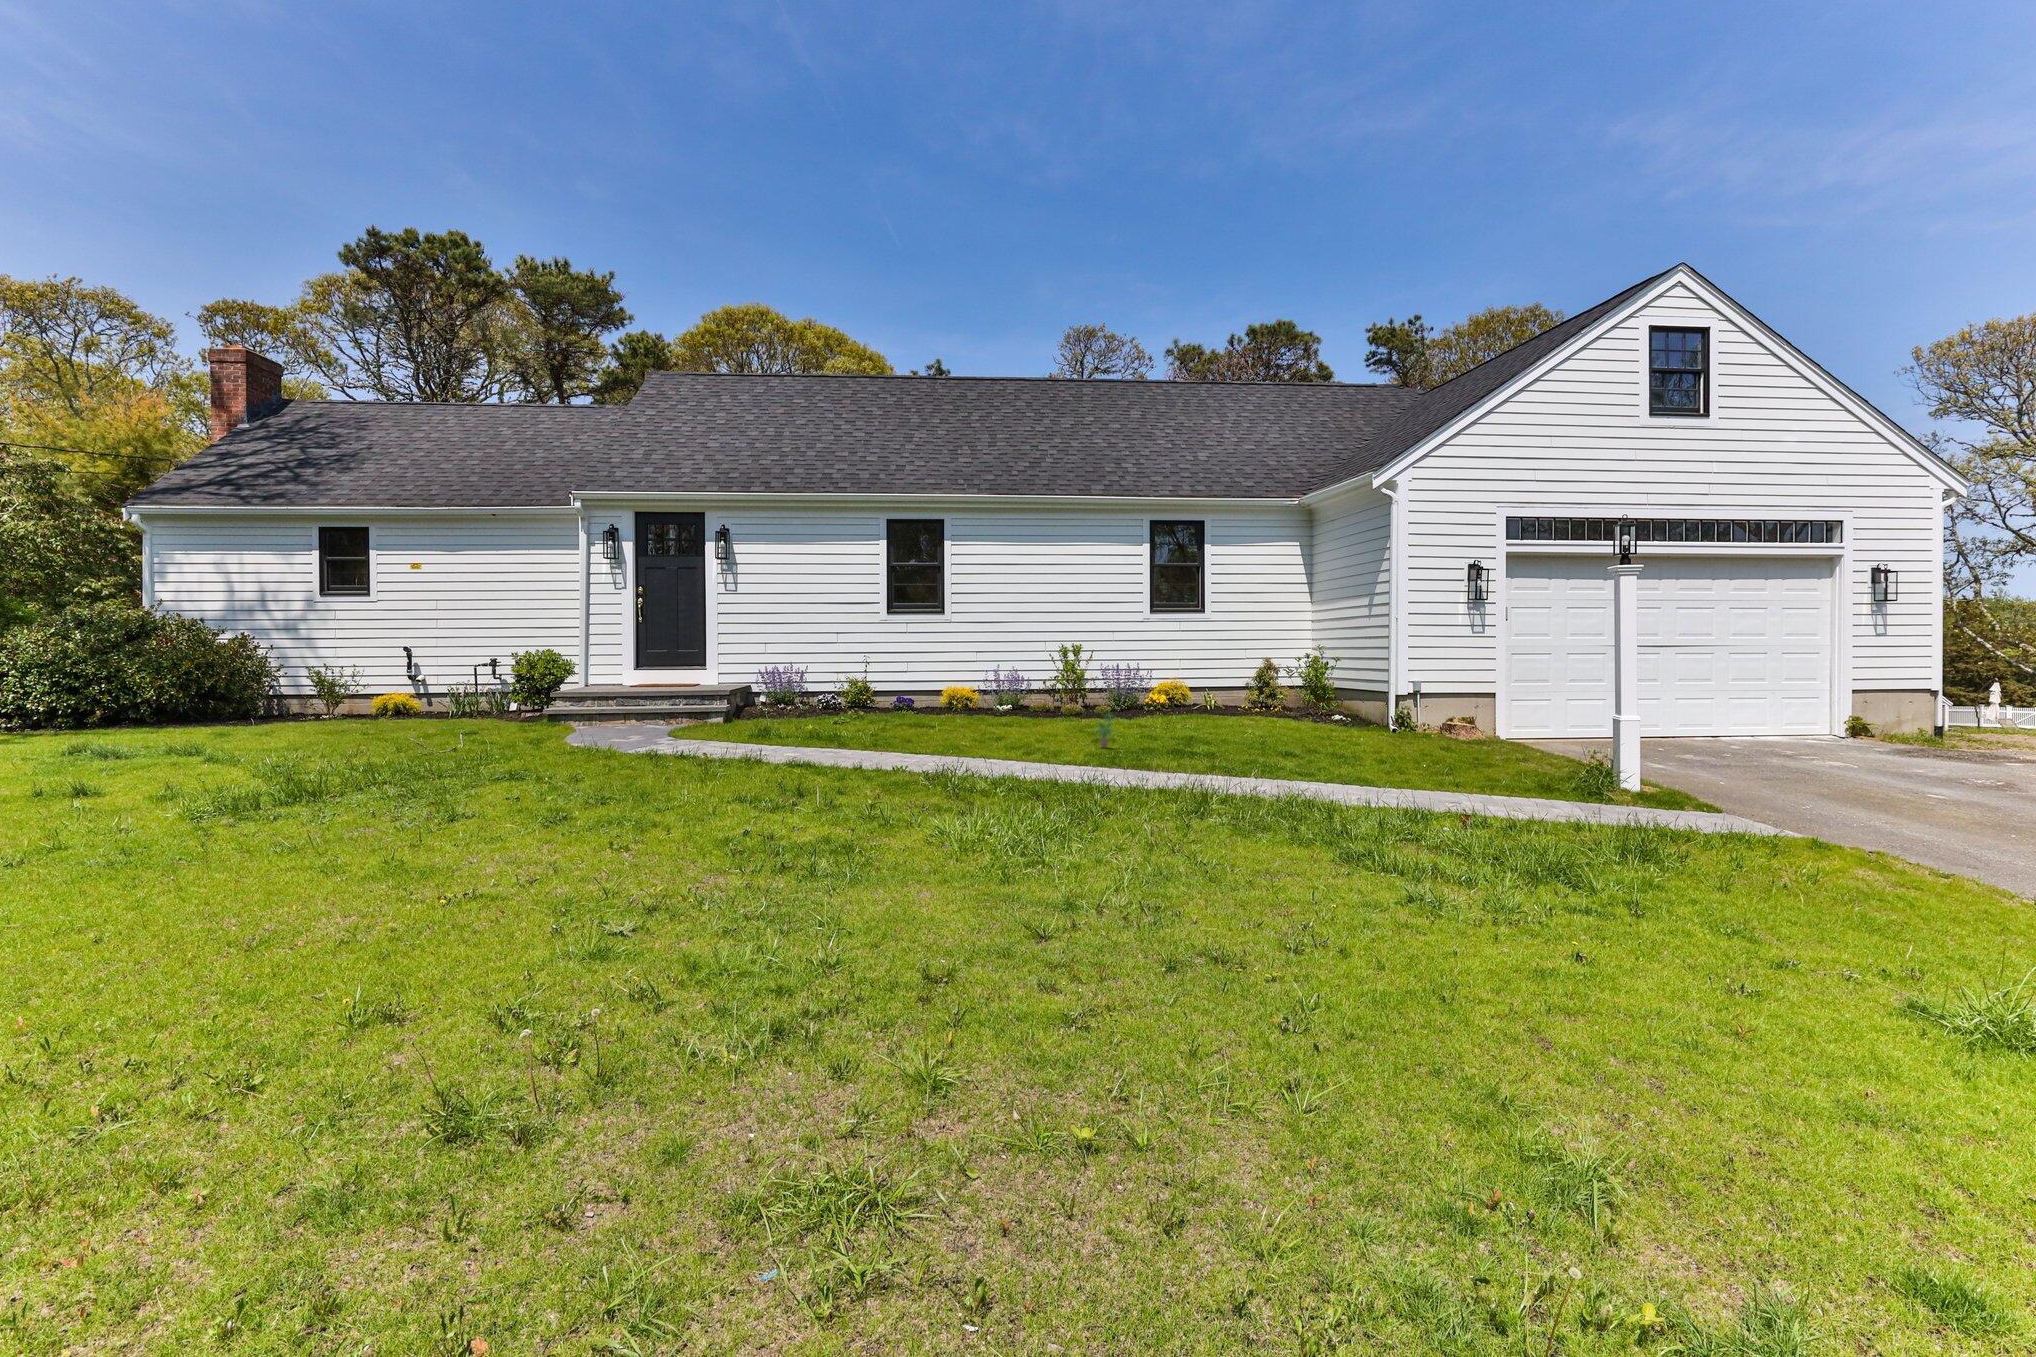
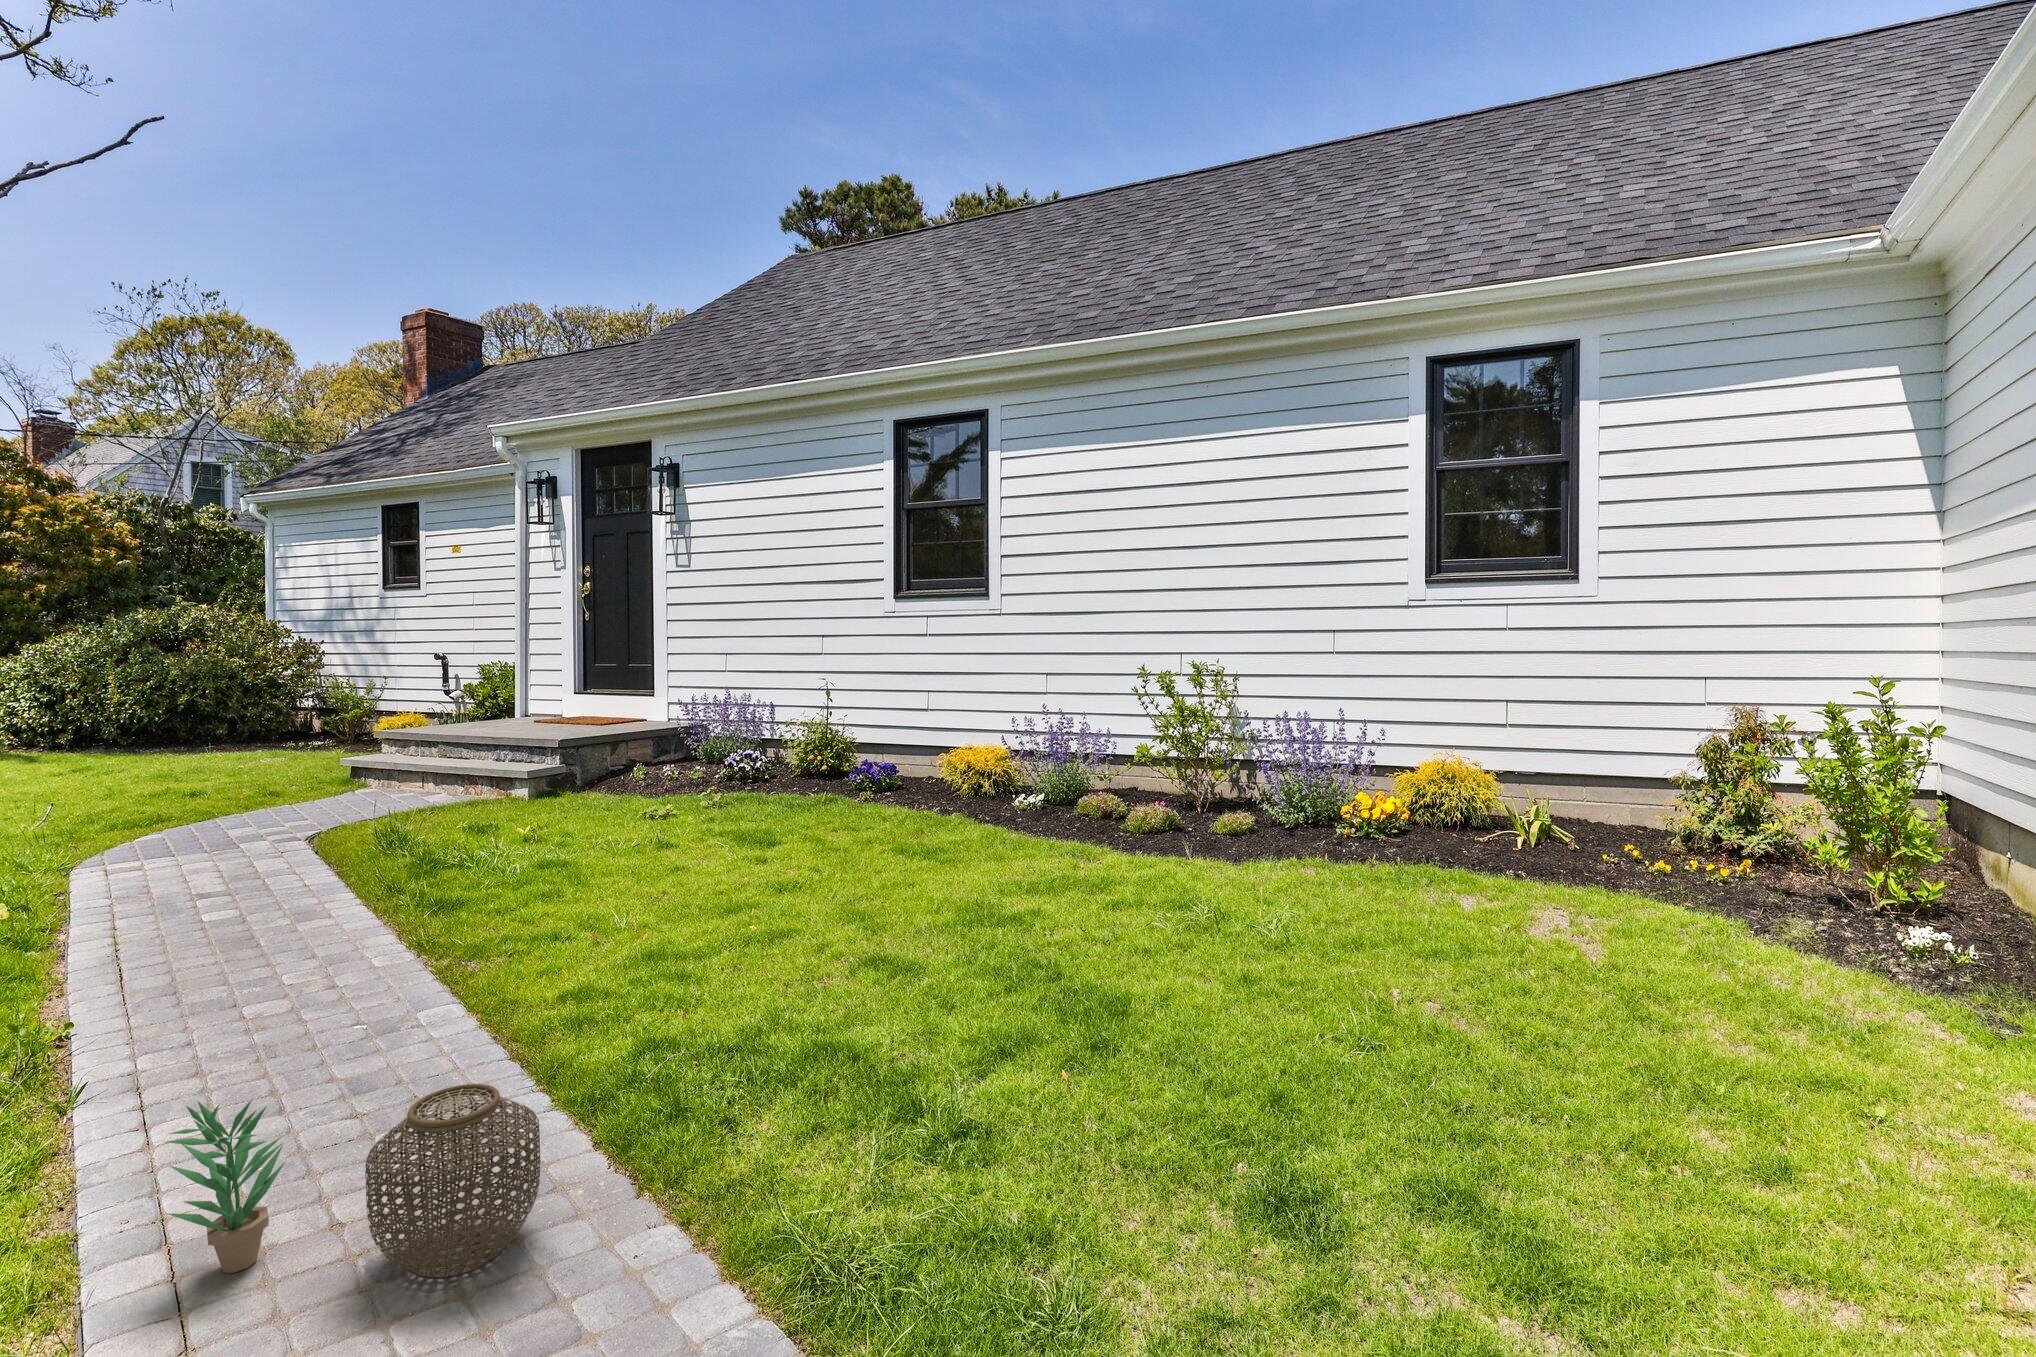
woven basket: none [1121,712,1153,747] -> present [365,1084,540,1277]

